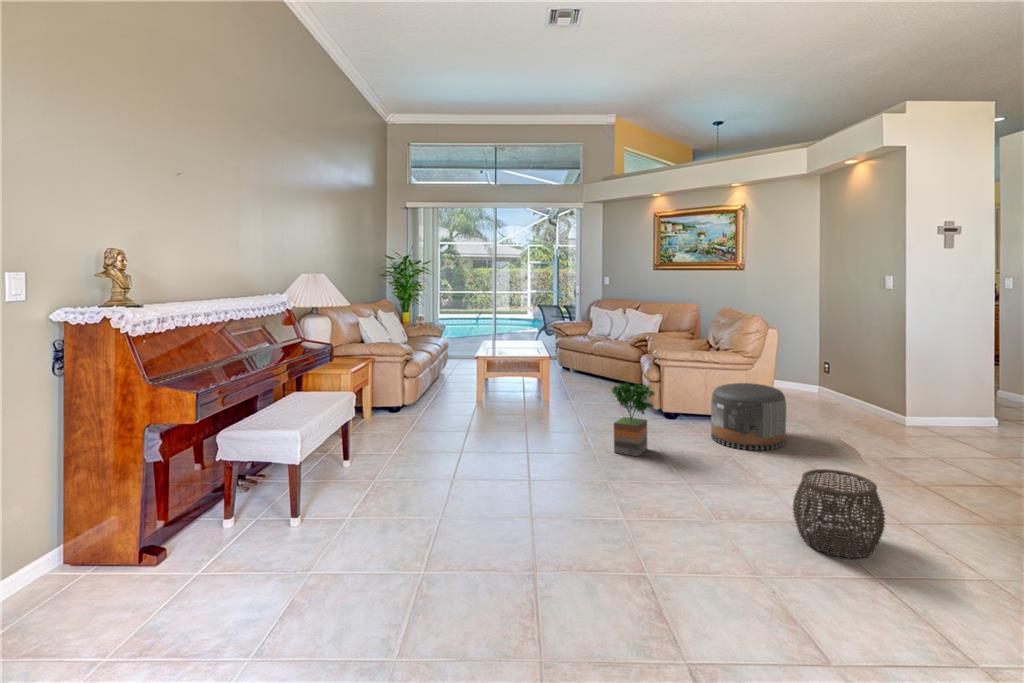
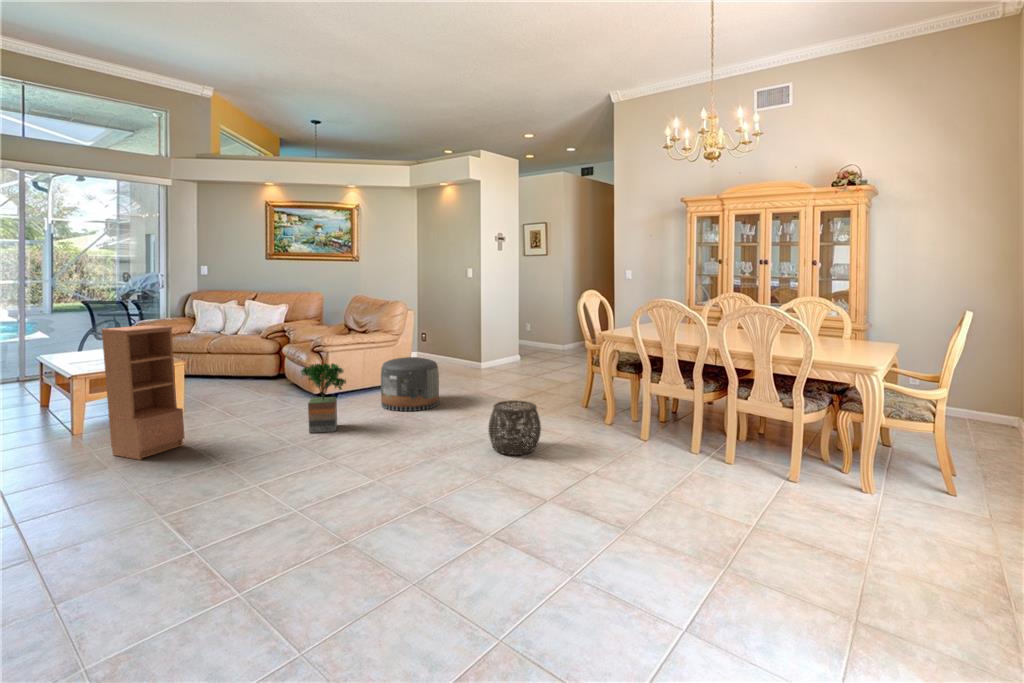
bookcase: none [466,339,516,448] -> present [101,325,184,460]

